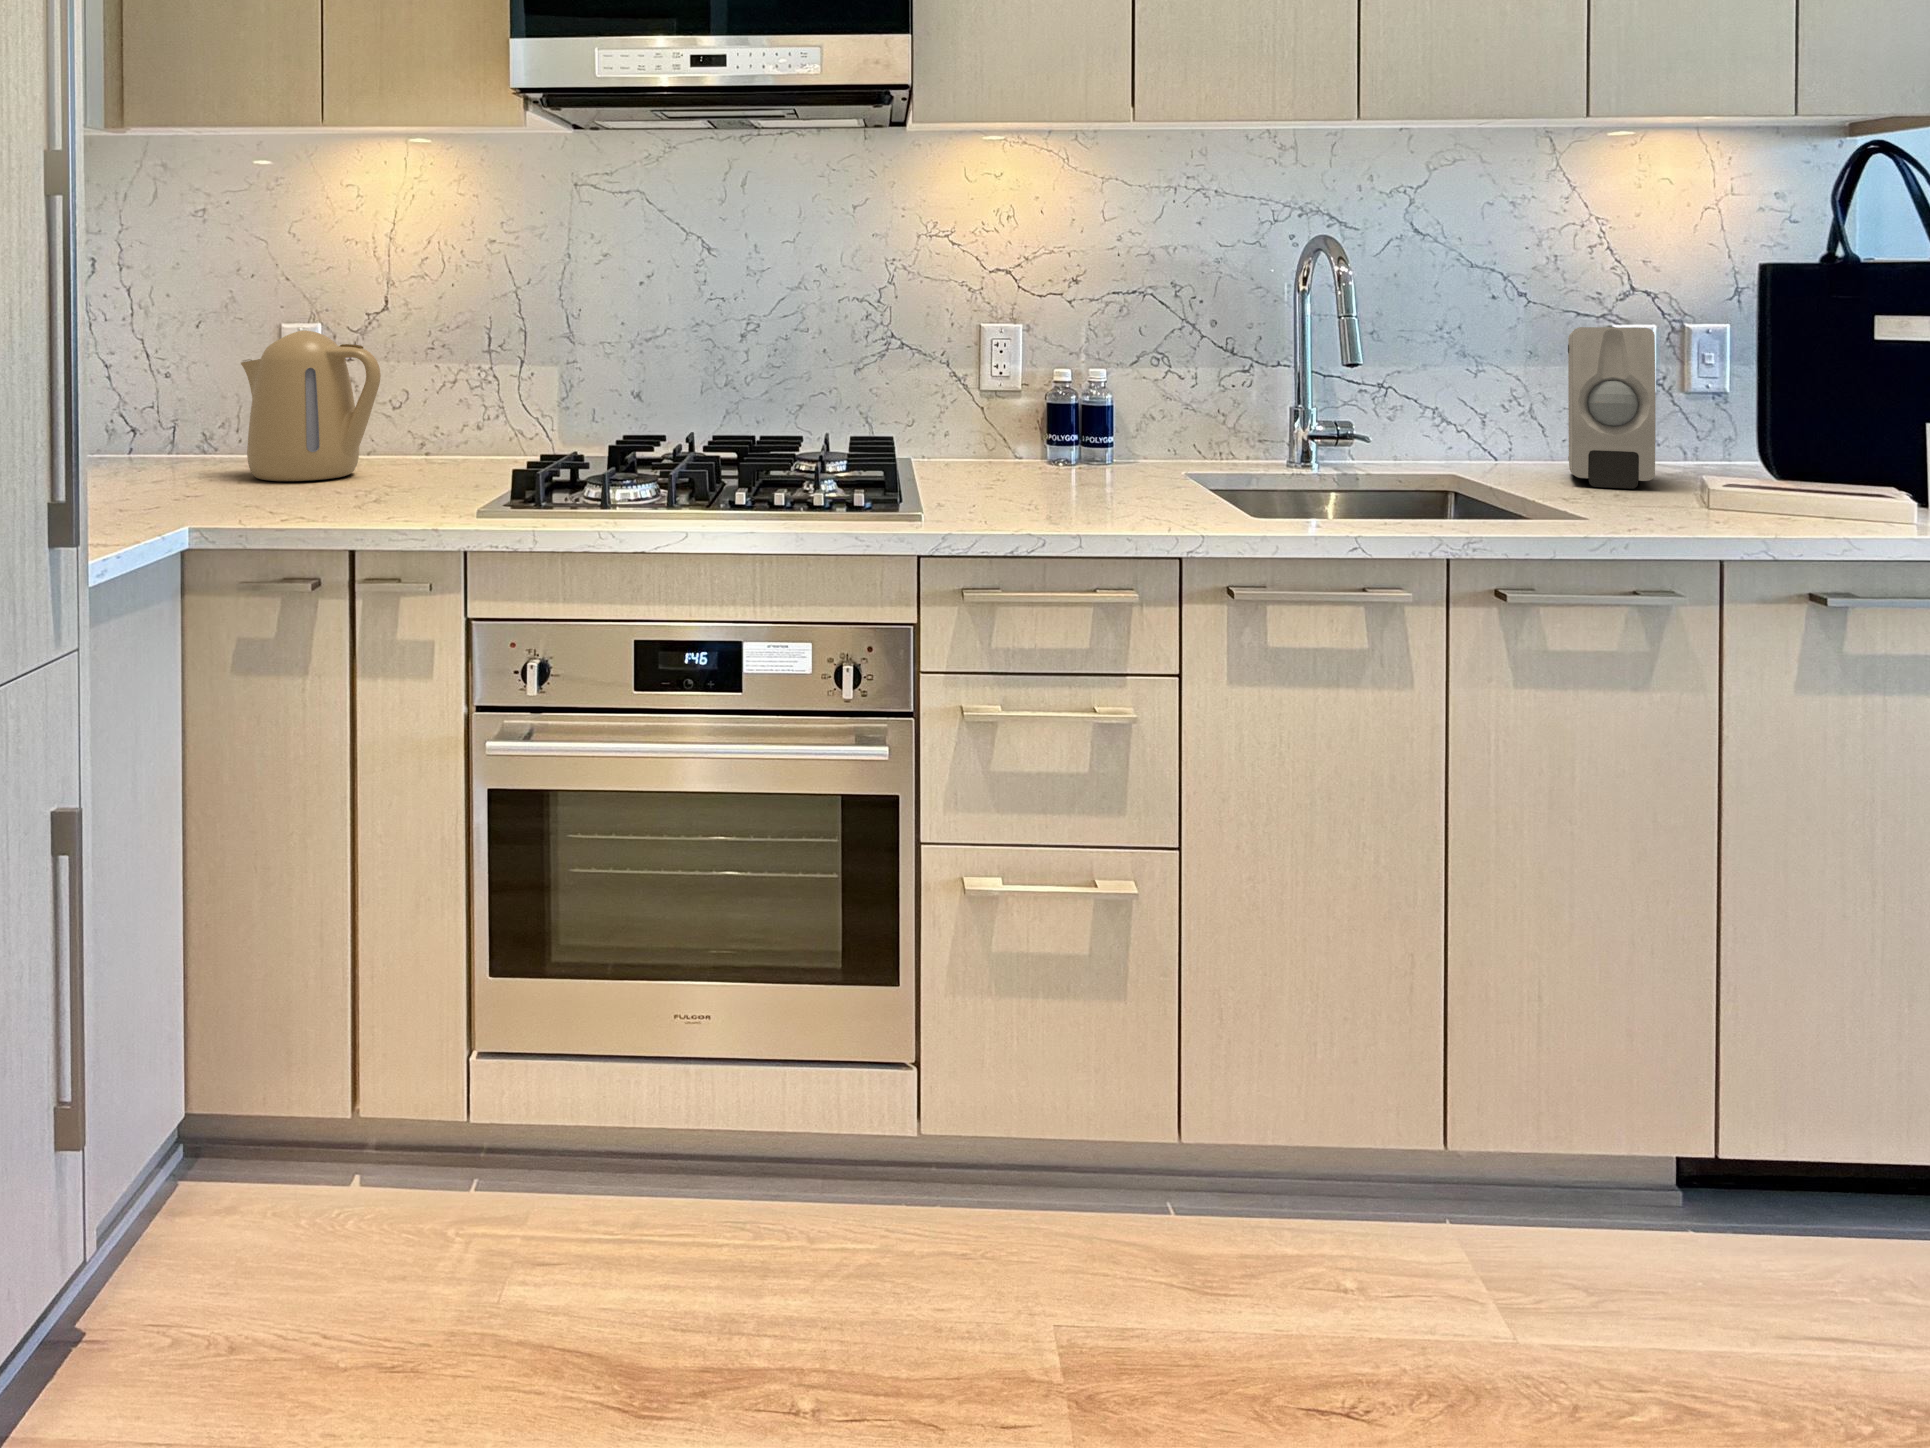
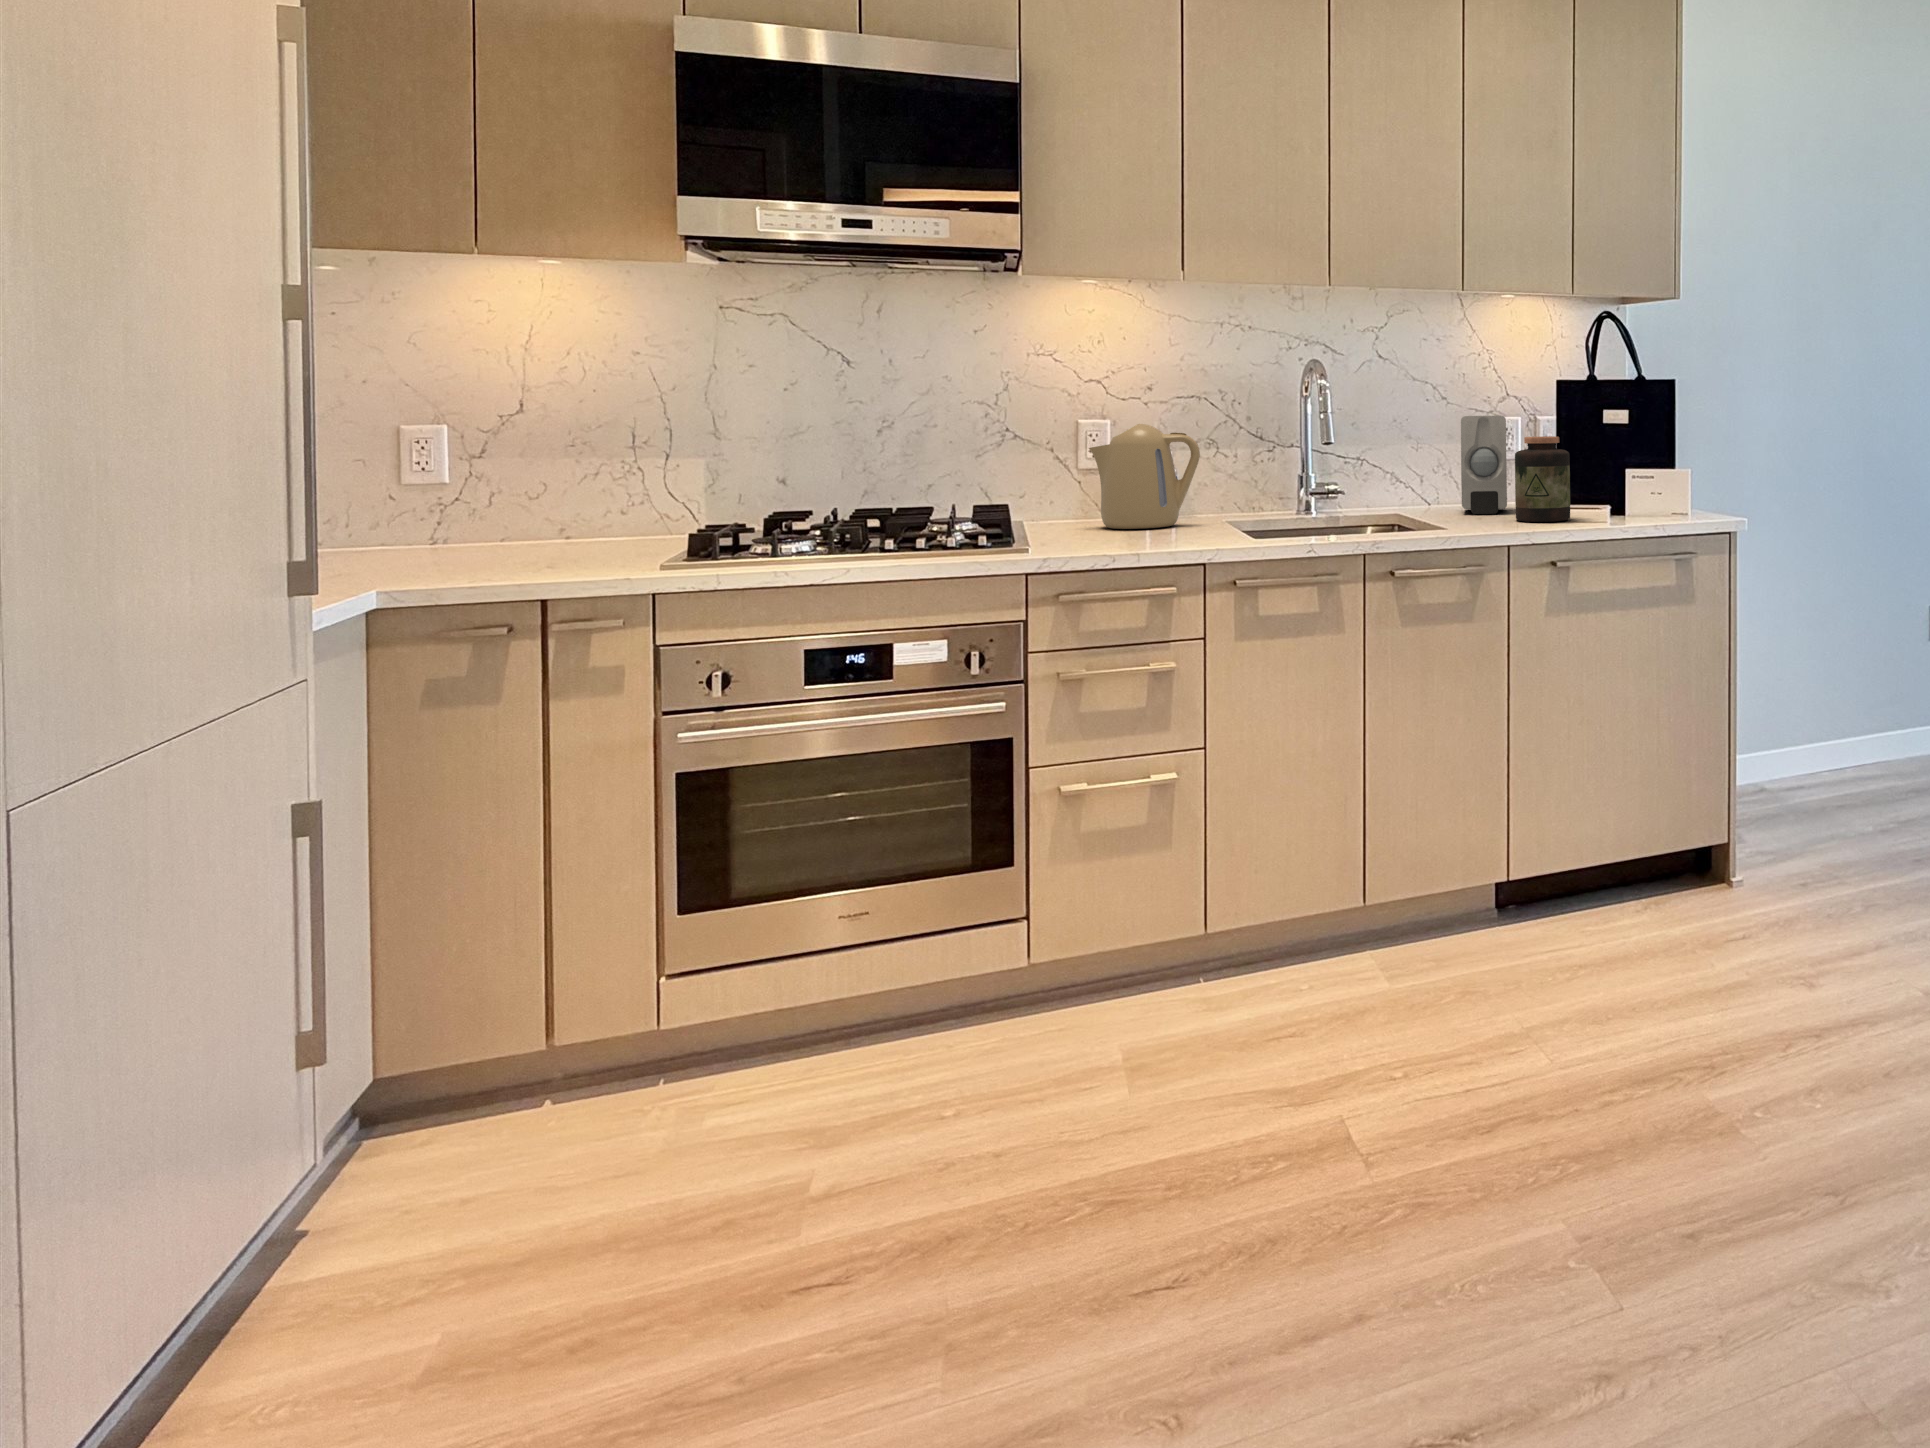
kettle: present [241,330,381,481] -> present [1089,424,1200,529]
jar: none [1682,369,1791,518] -> present [1515,436,1570,522]

